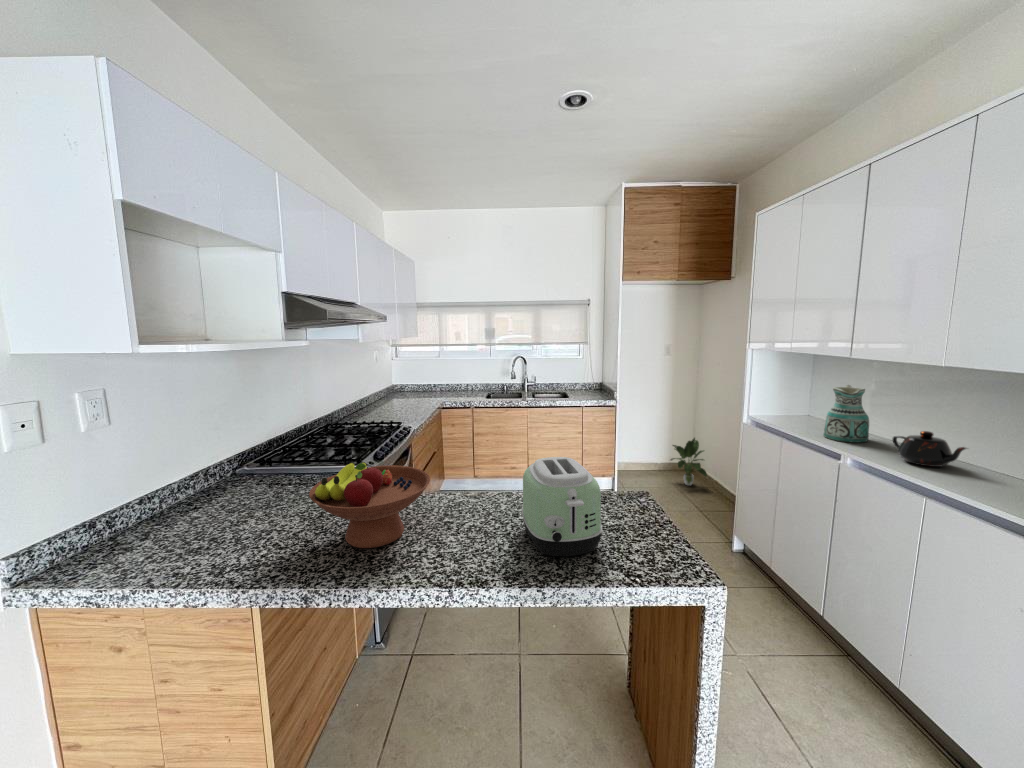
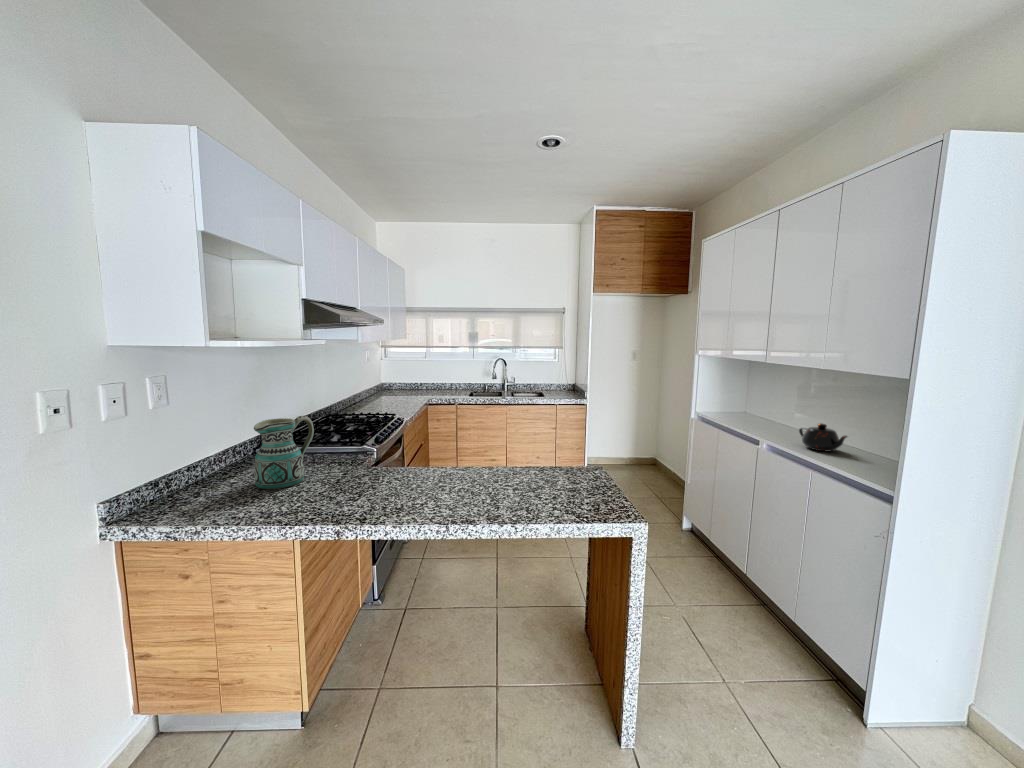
ceramic pitcher: present [824,385,869,443] -> present [254,416,314,489]
potted plant: present [671,438,707,486] -> none [633,434,666,478]
toaster: present [522,457,602,556] -> none [501,435,561,506]
fruit bowl: present [309,462,430,548] -> none [337,437,430,501]

